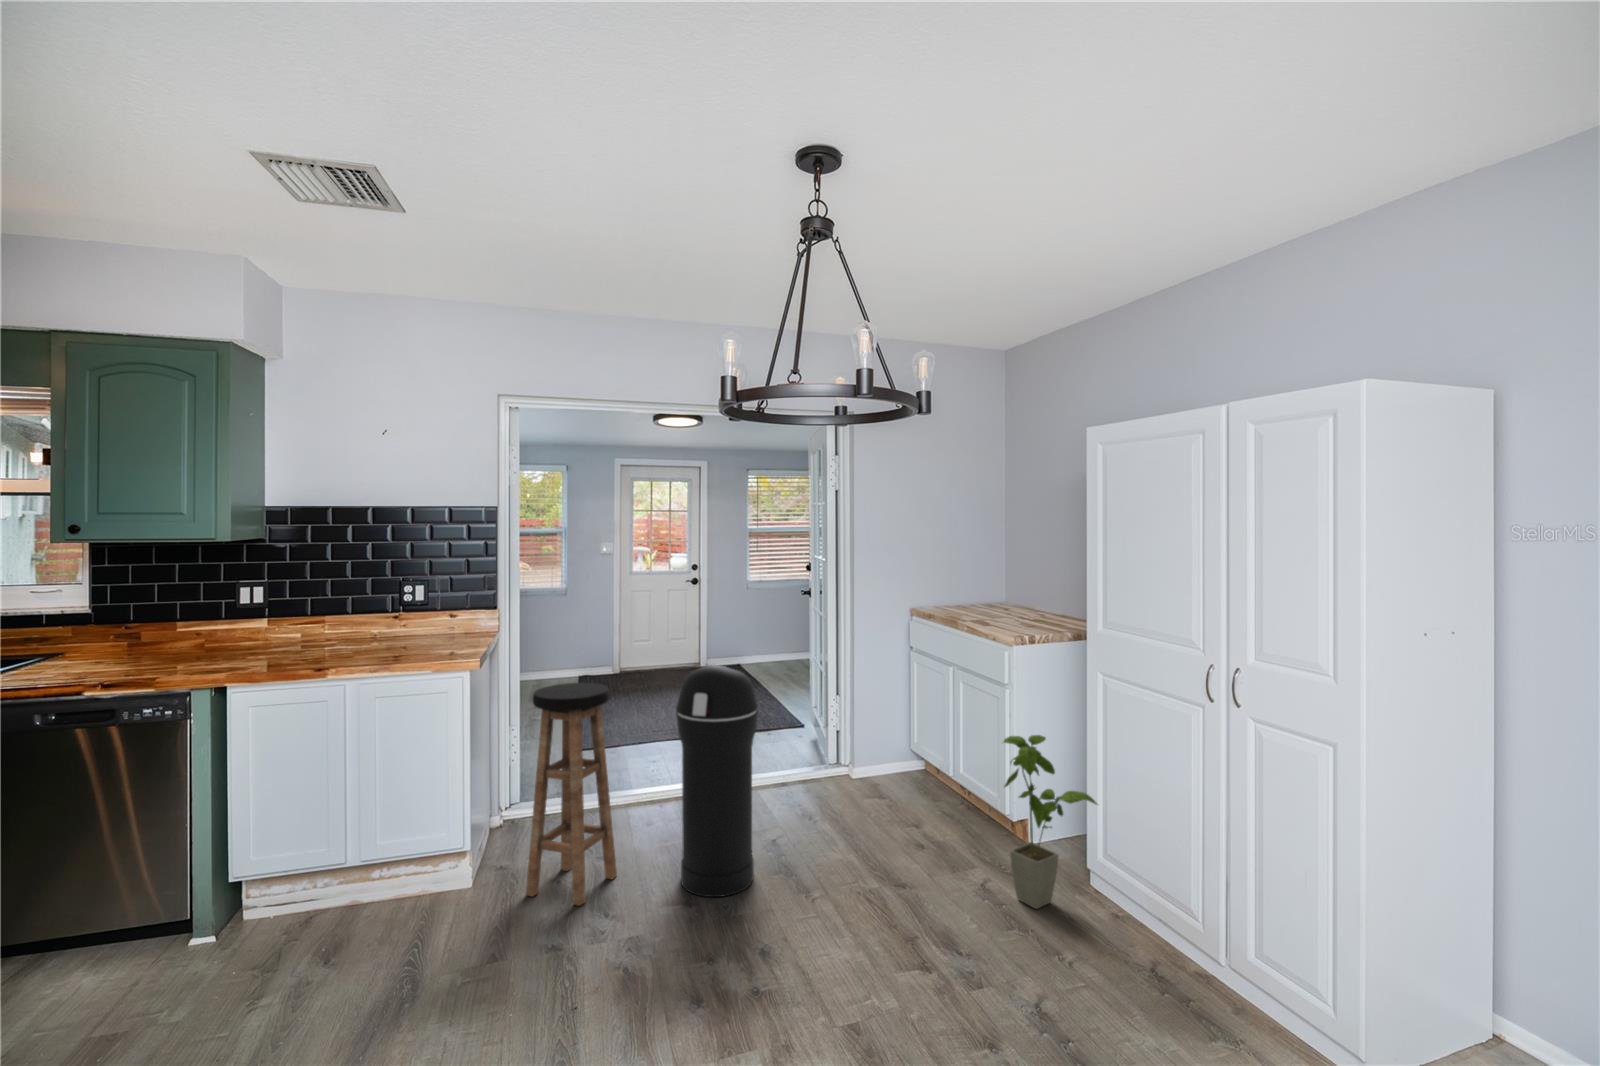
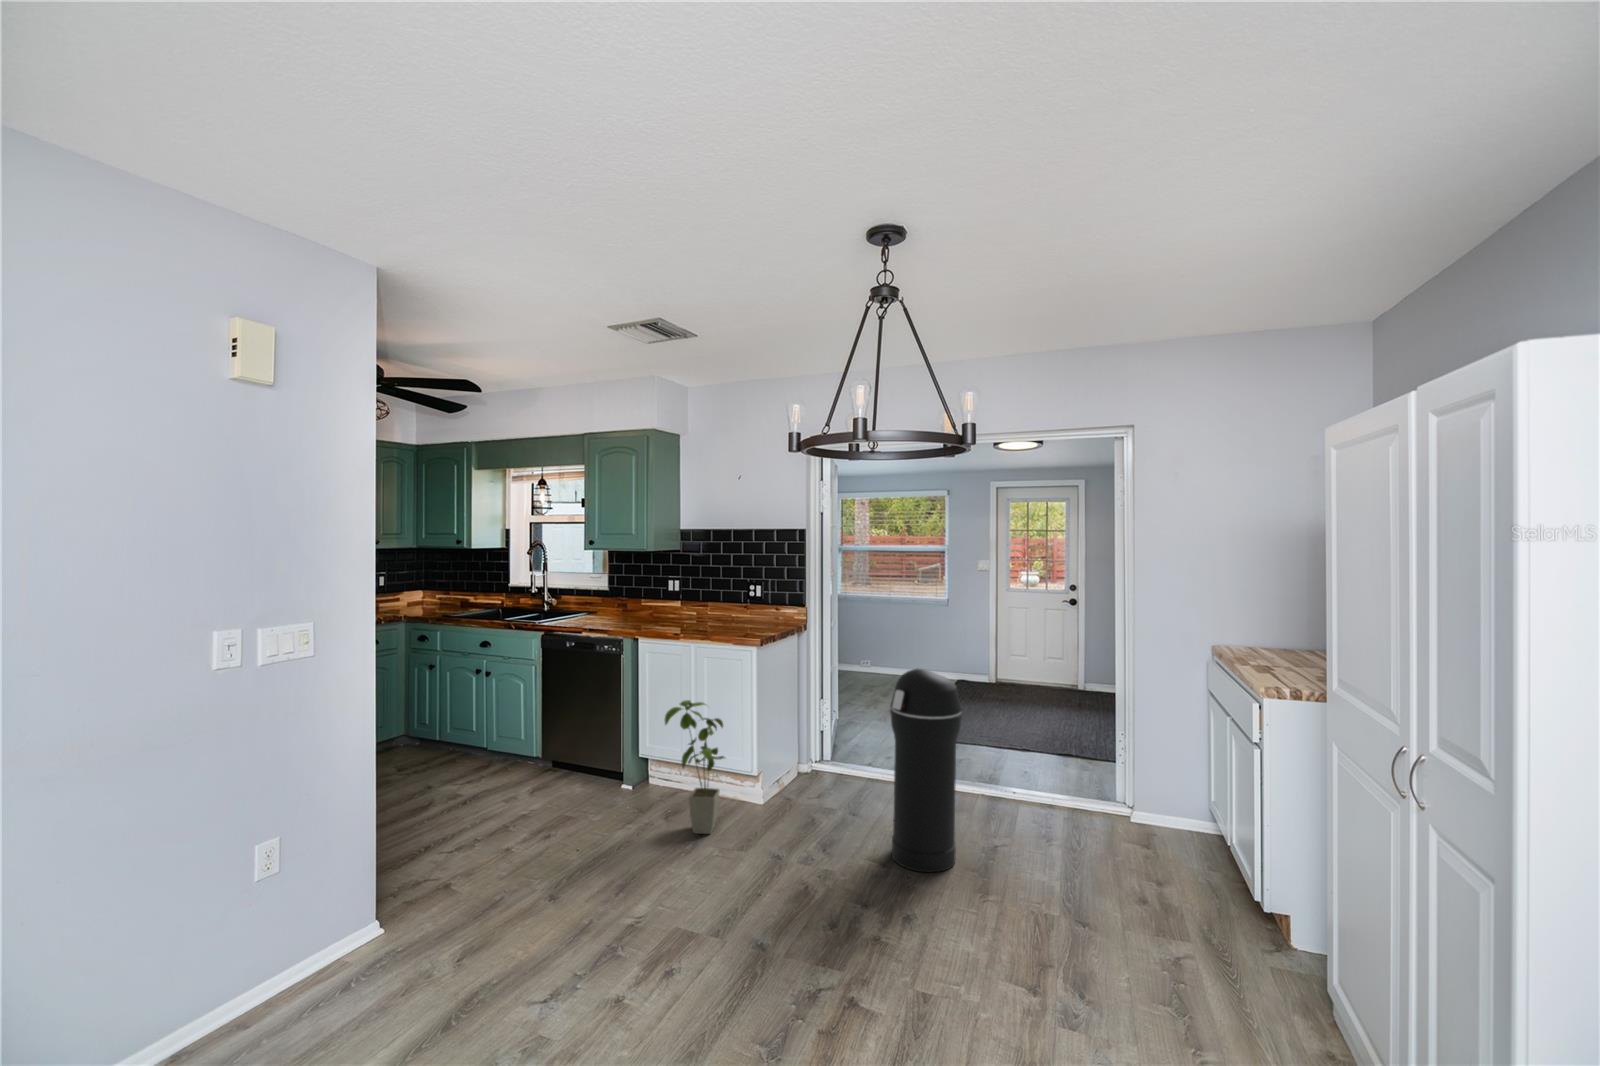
bar stool: present [526,683,617,906] -> none [786,668,854,841]
house plant: present [1003,735,1097,909] -> present [665,700,724,834]

